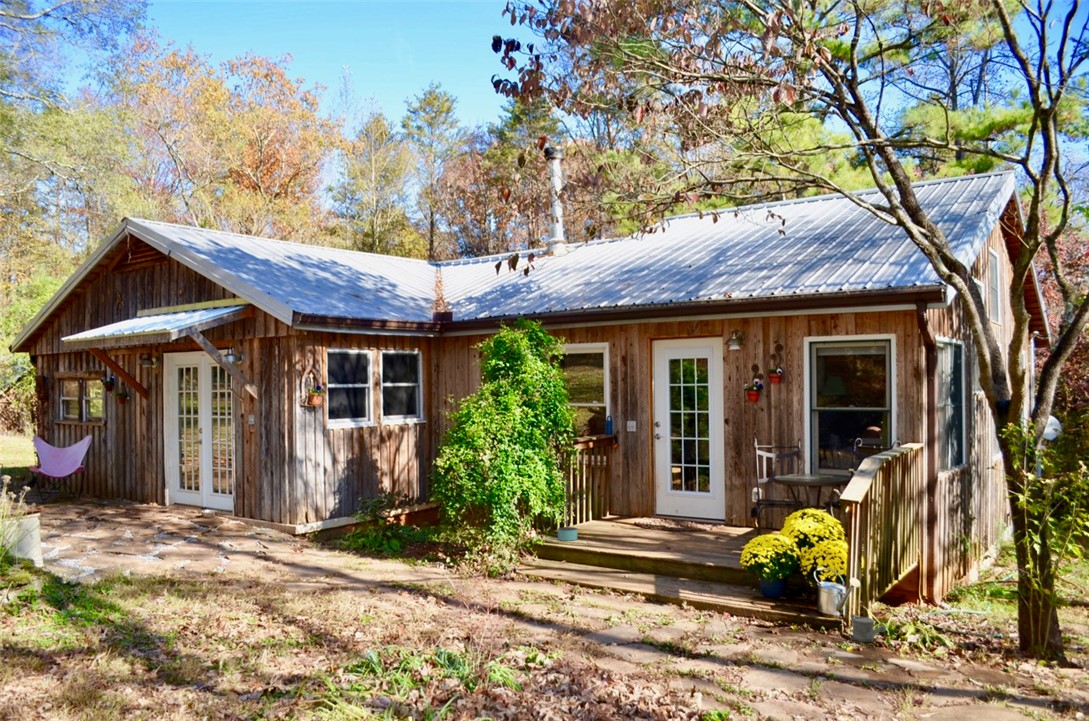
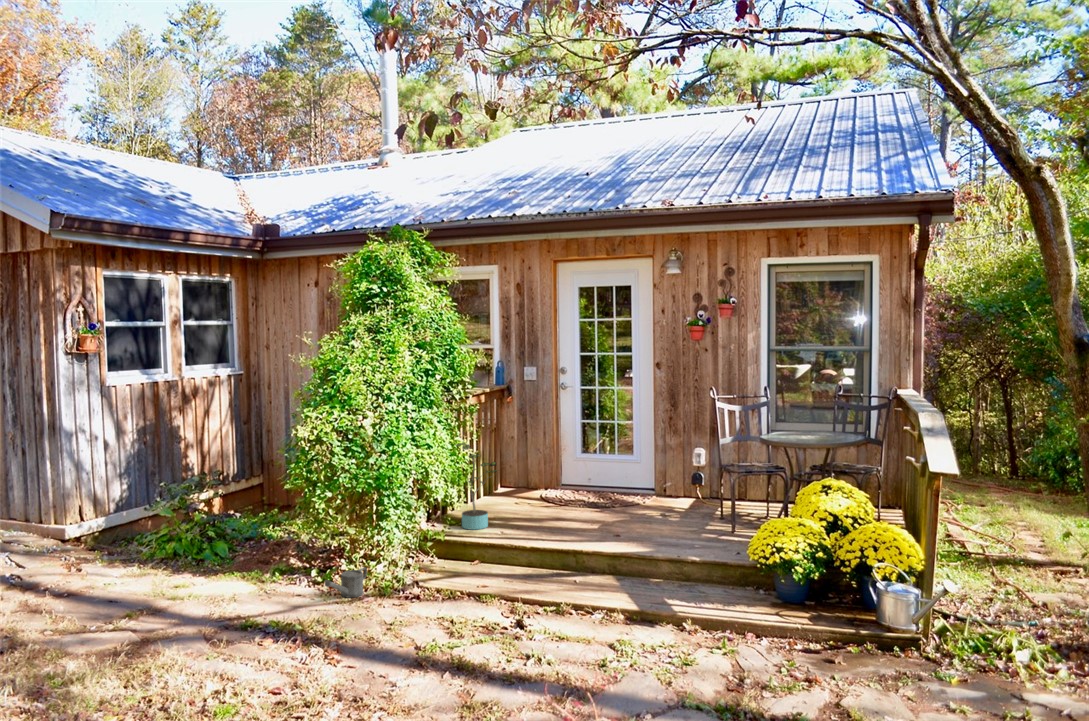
watering can: present [851,614,885,642] -> present [325,568,367,598]

